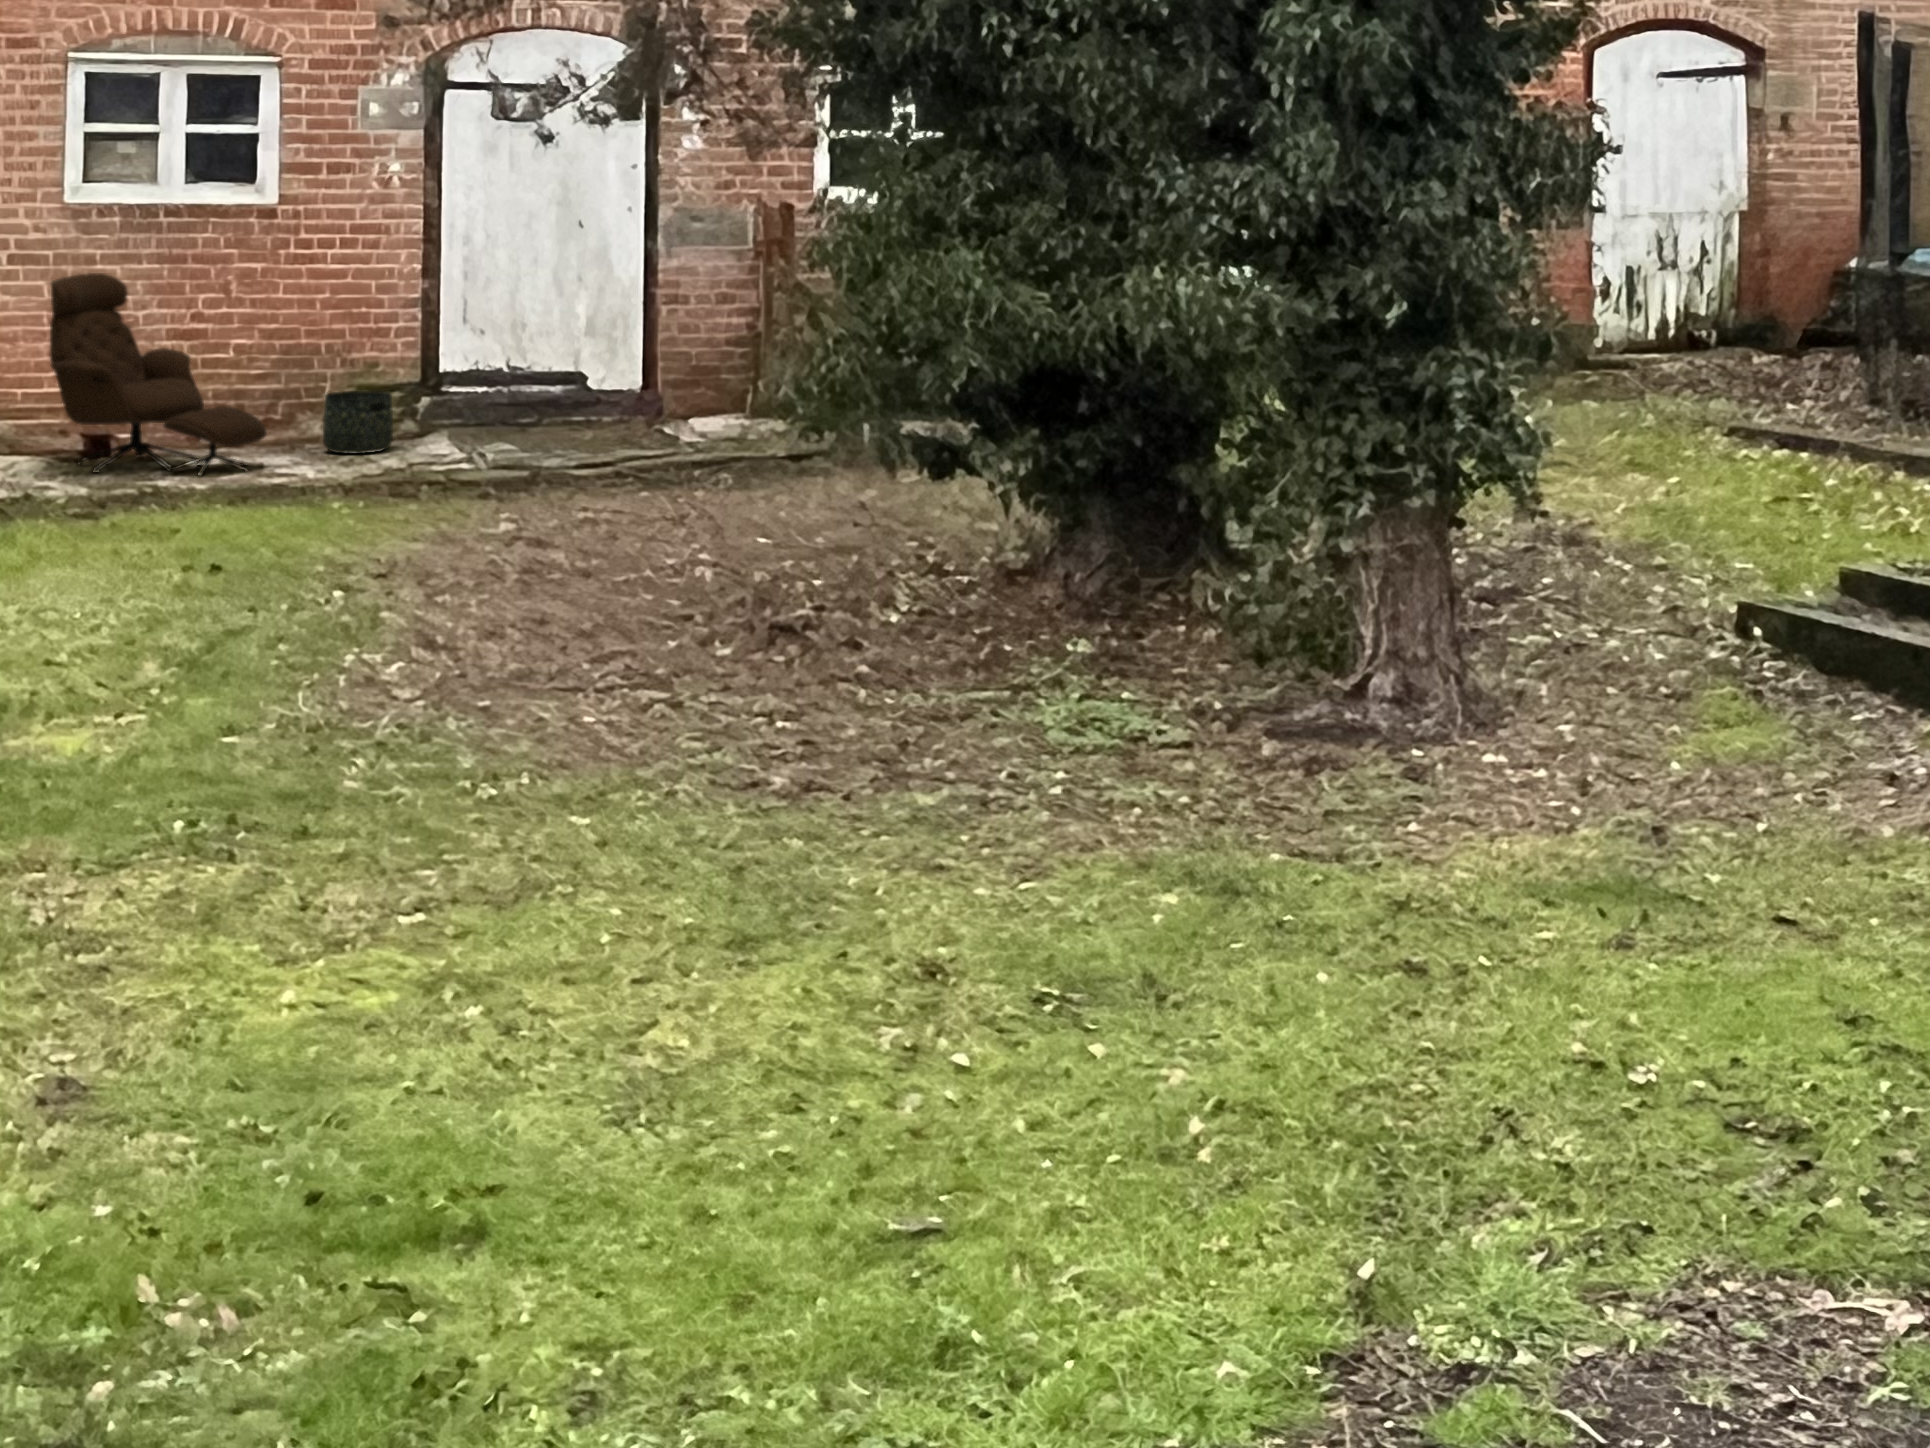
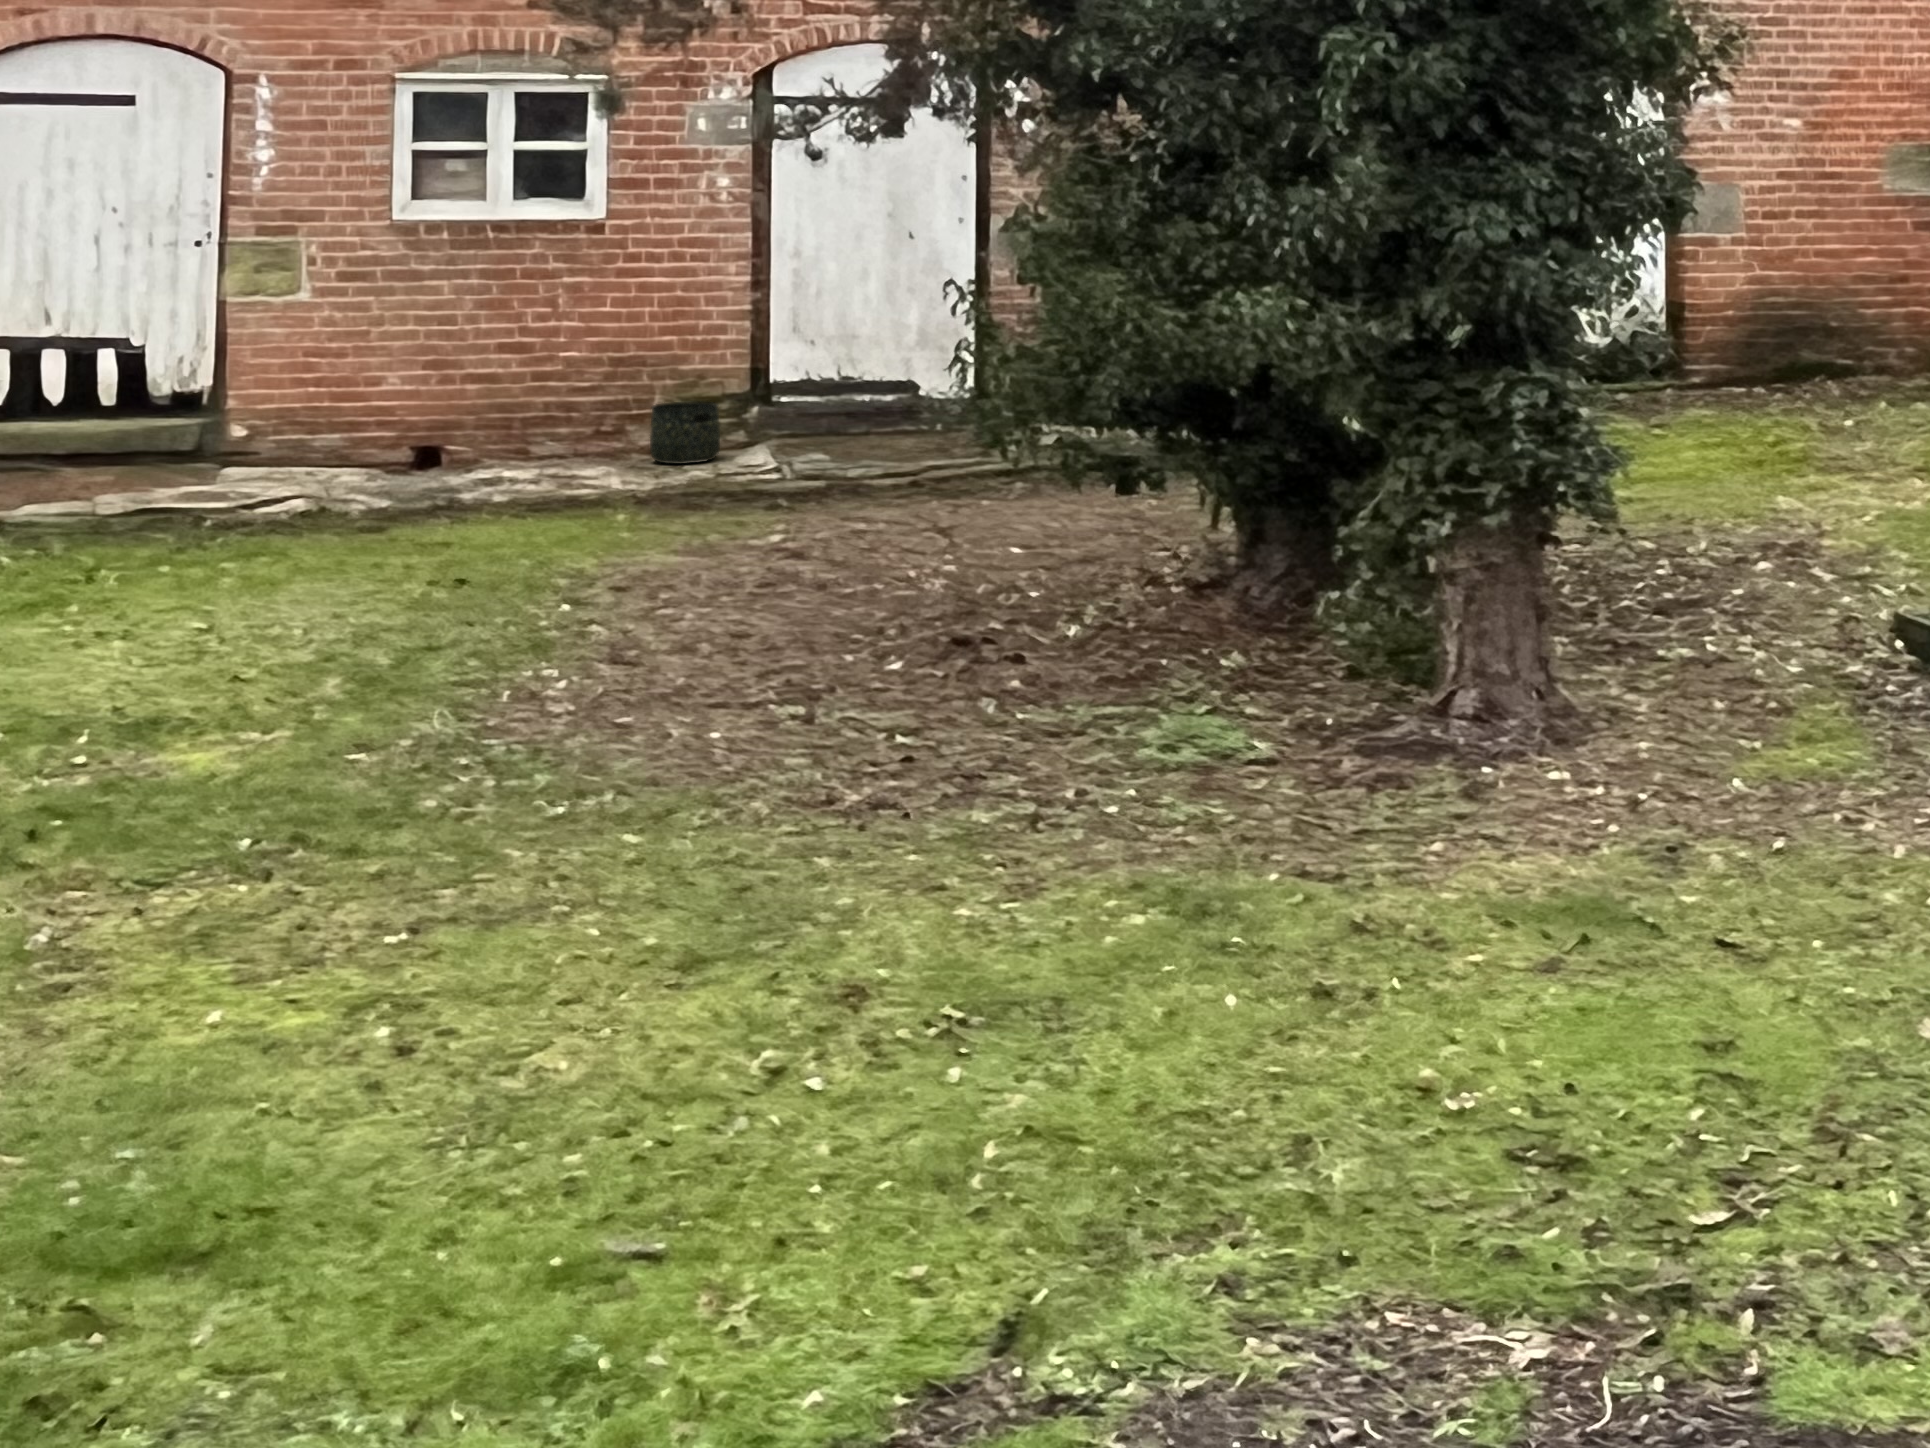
lounge chair: present [50,273,267,476] -> none [374,288,586,487]

